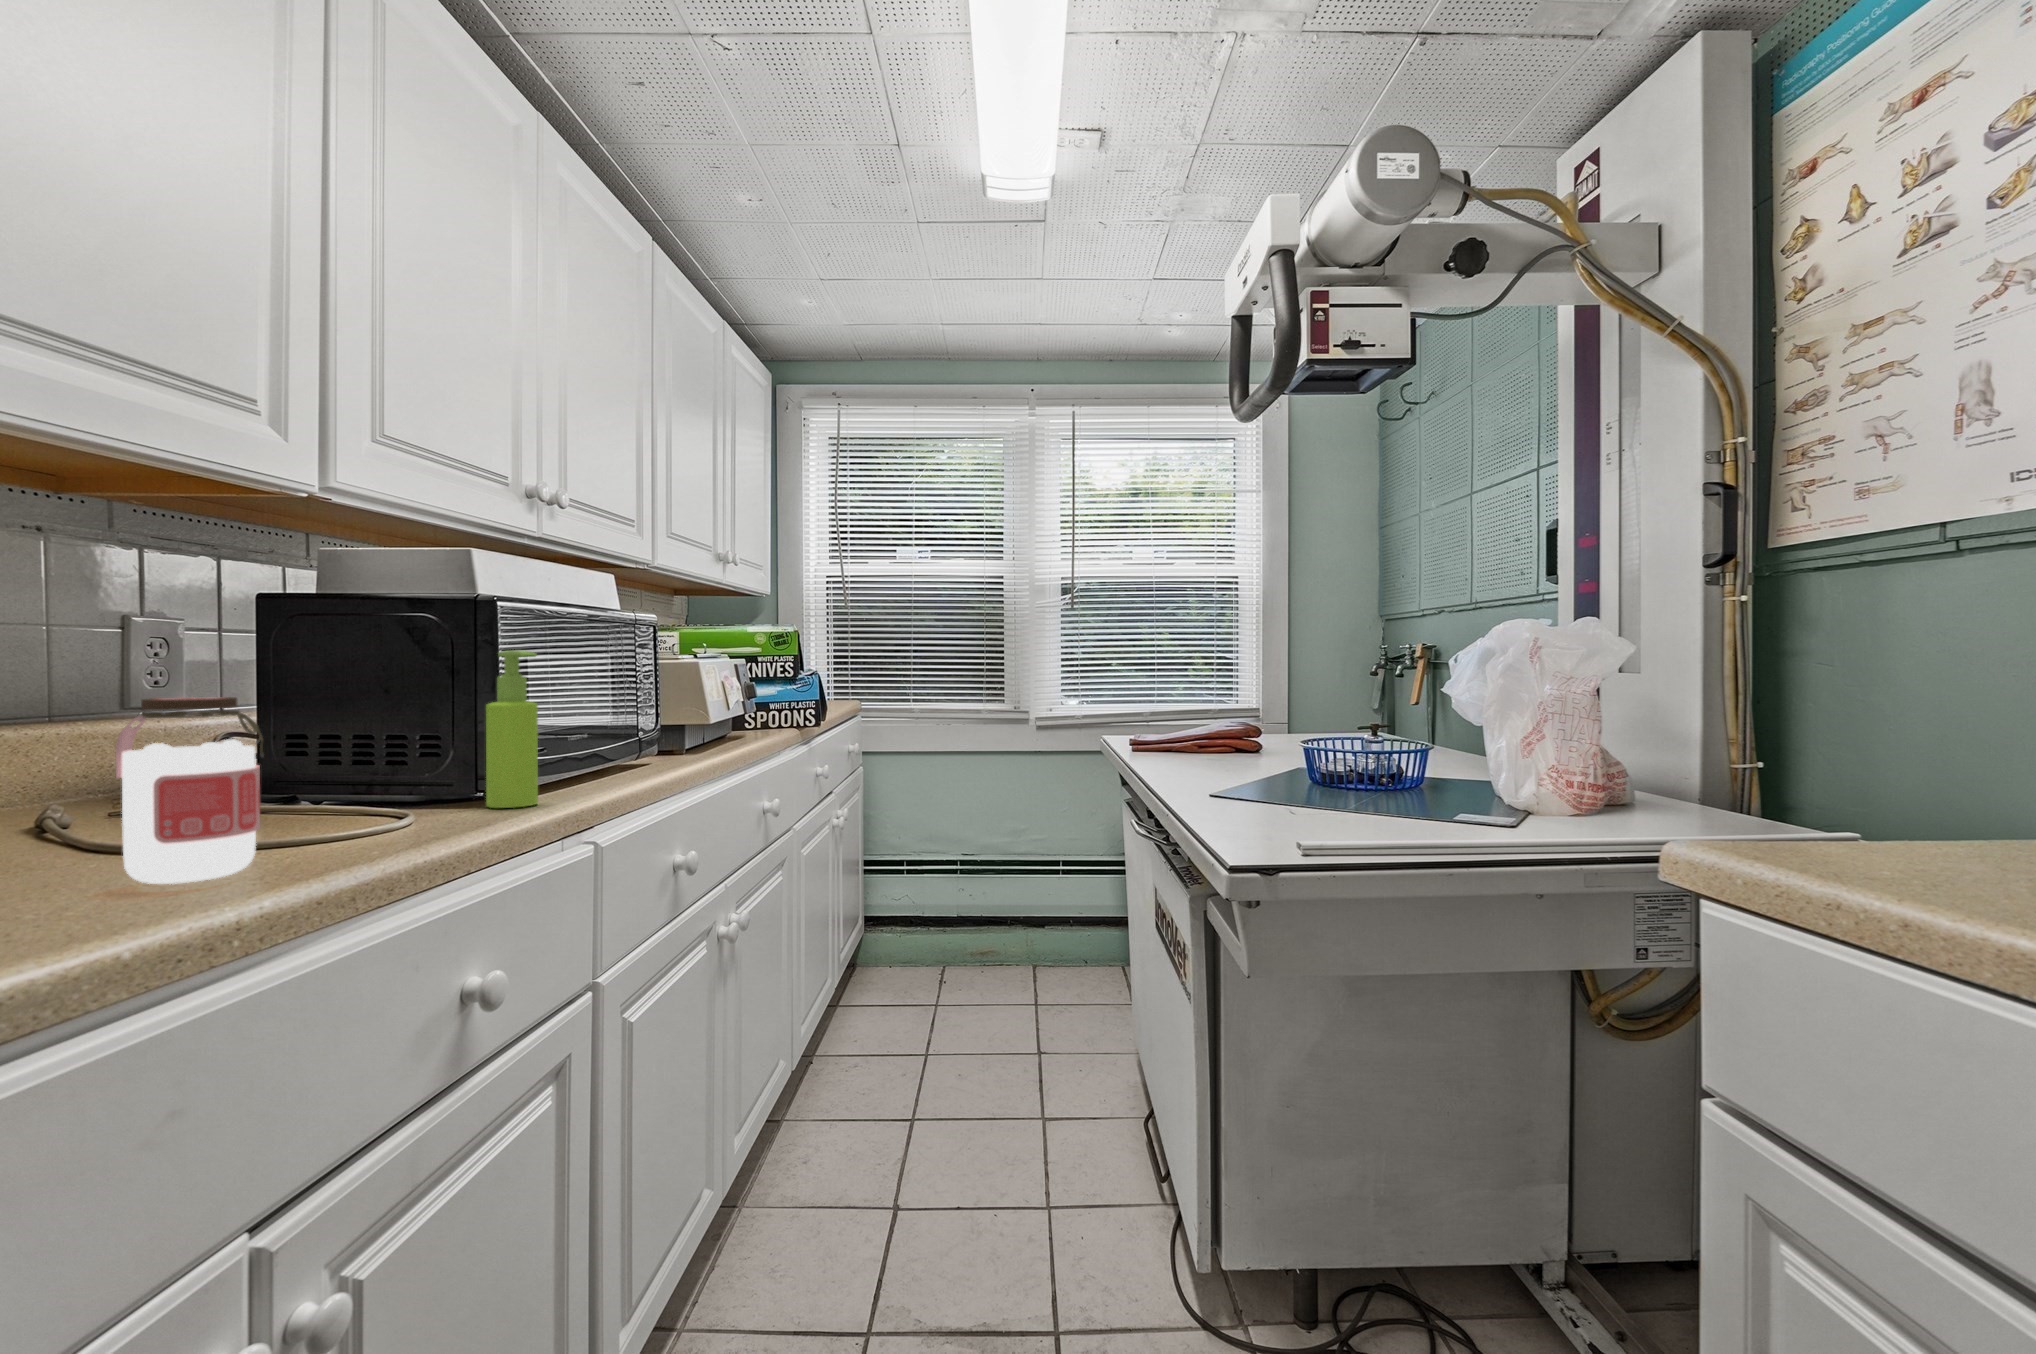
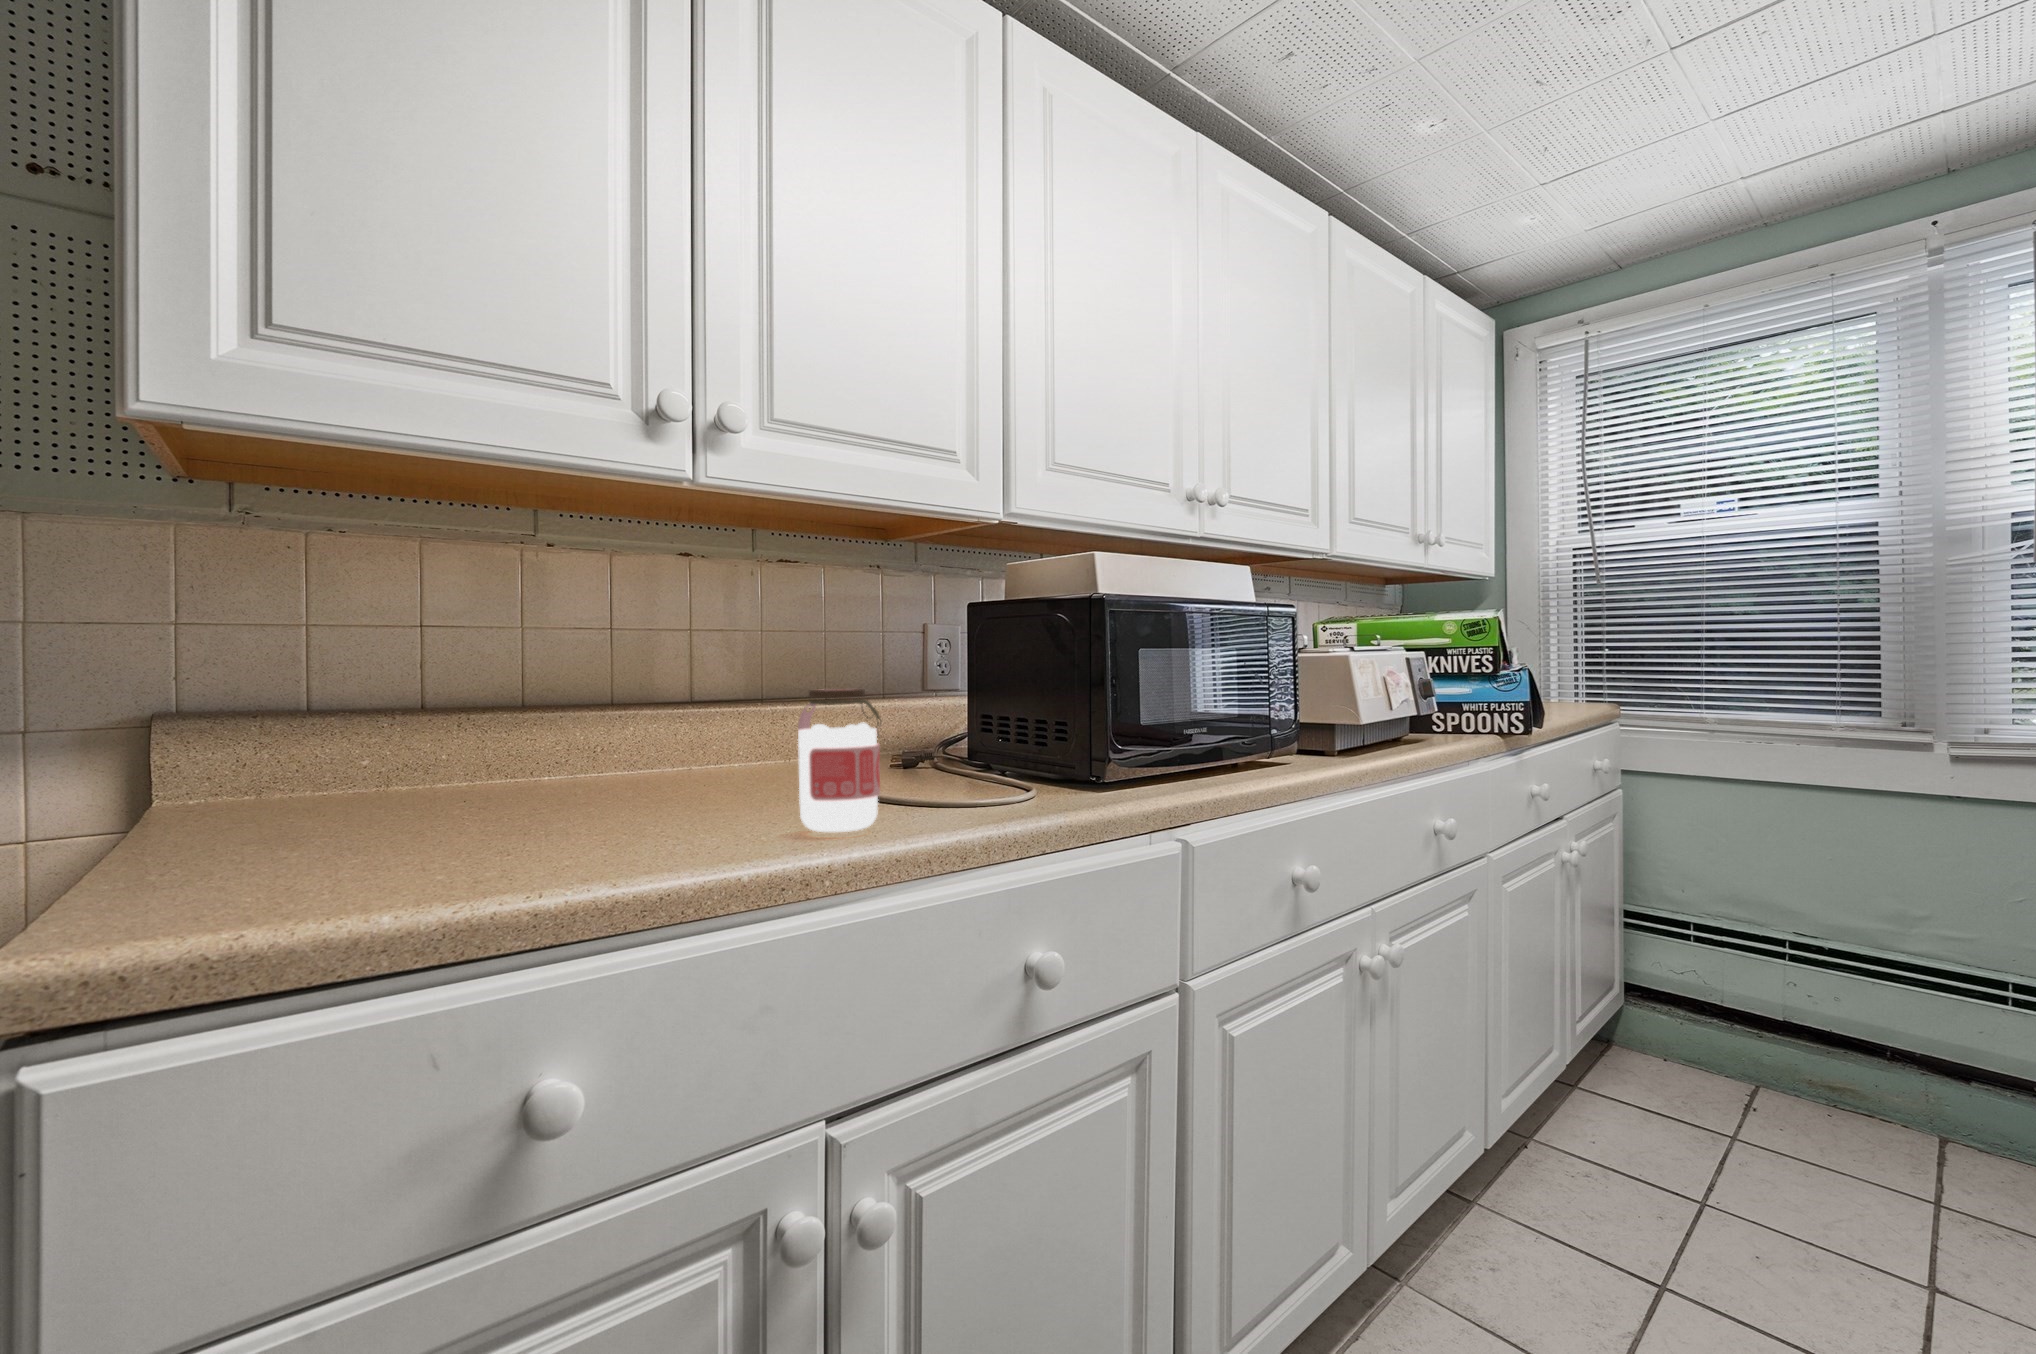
soap dispenser: present [486,650,538,808] -> none [1089,647,1135,798]

